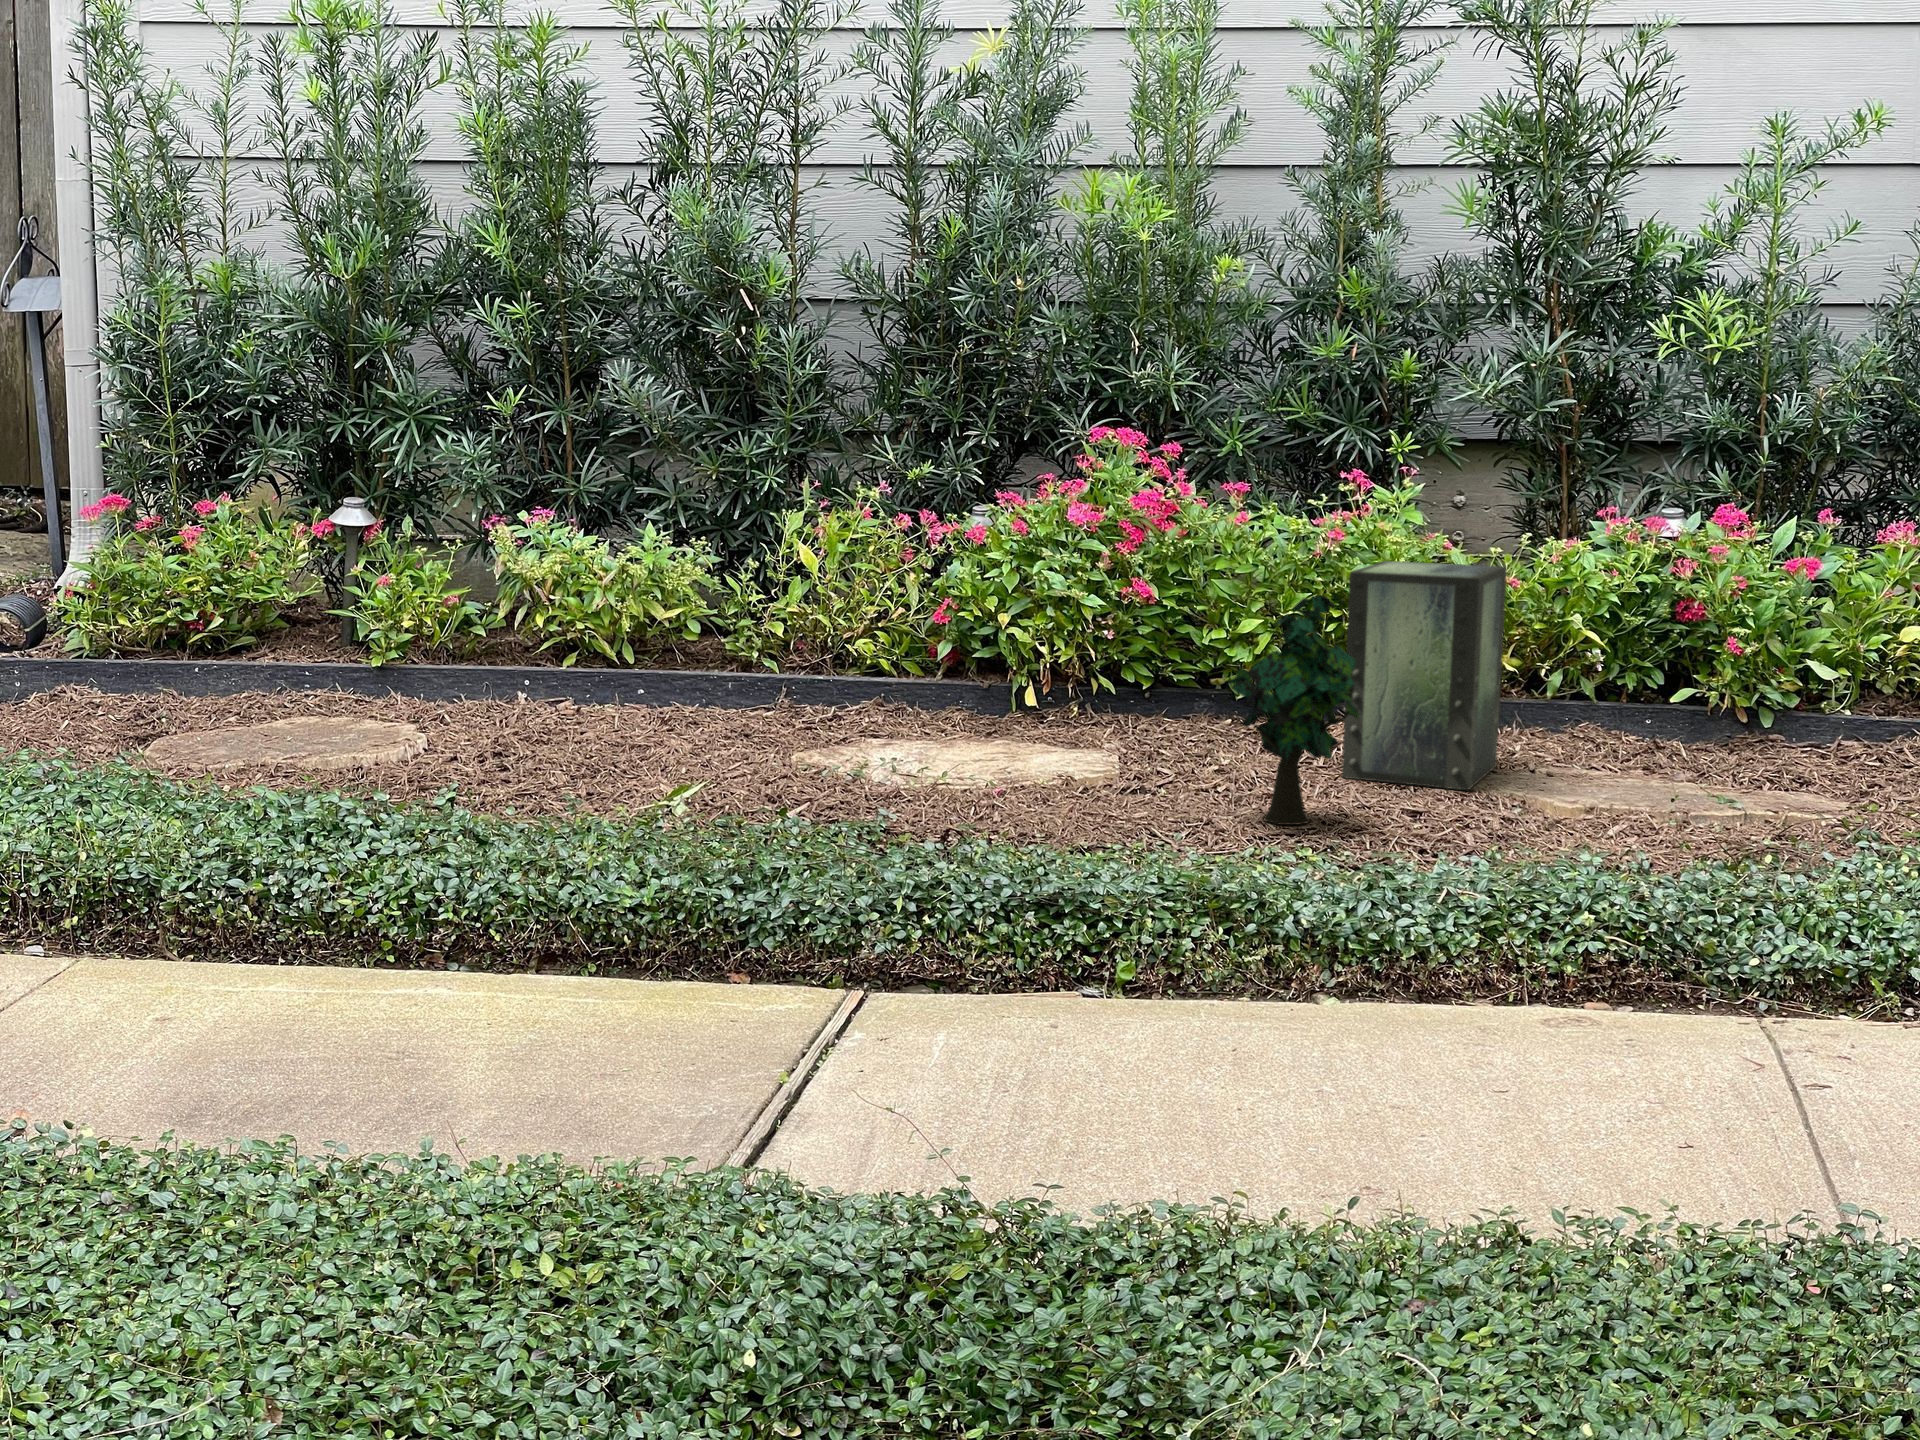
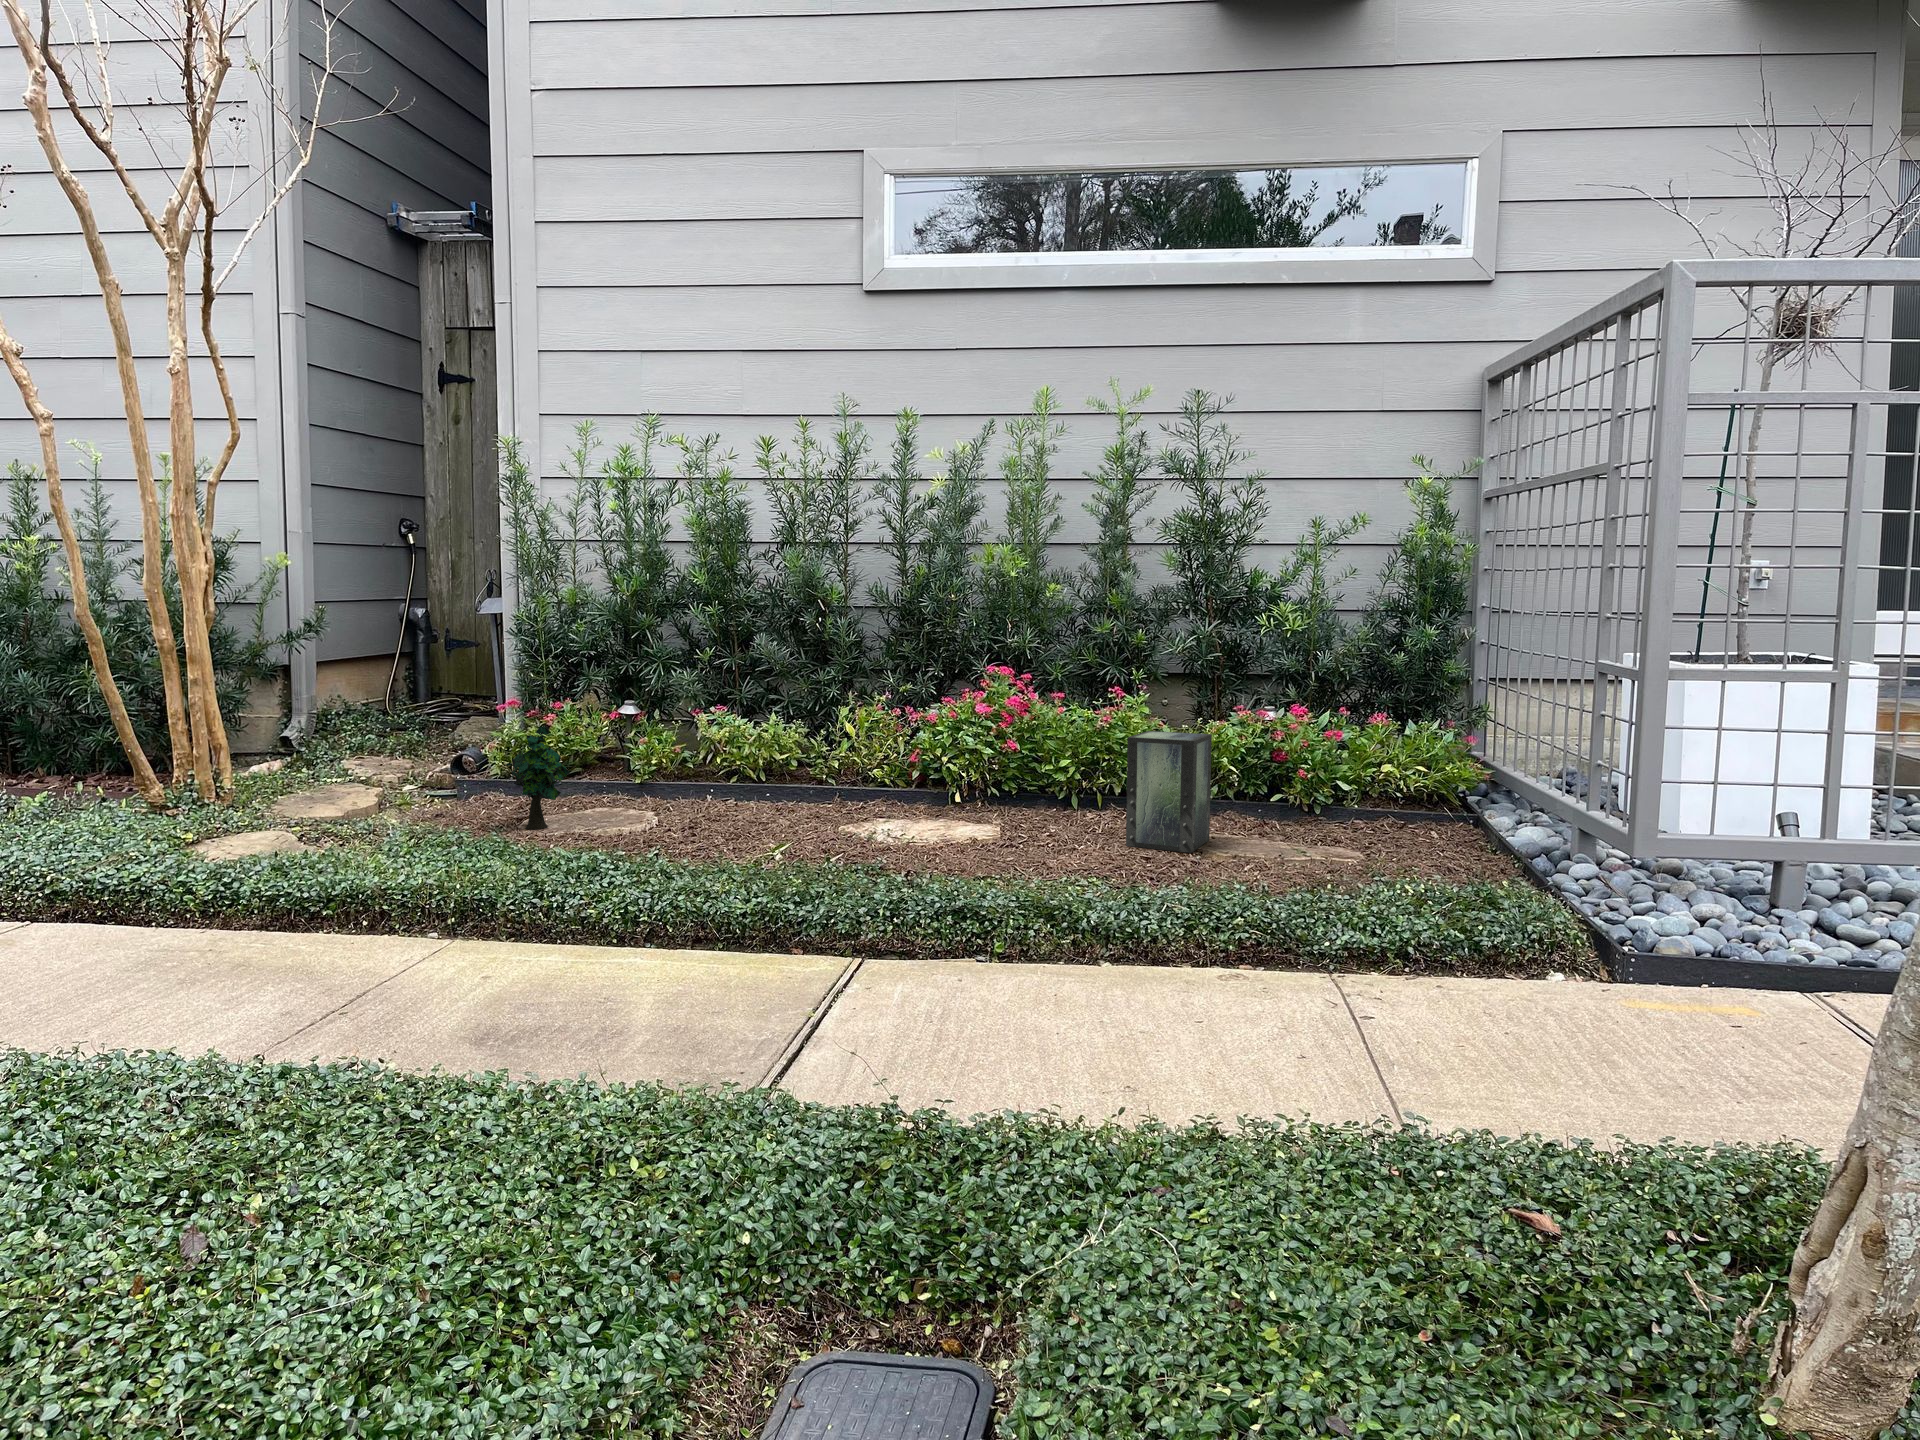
decorative plant: present [1224,595,1361,825] -> present [504,727,569,829]

